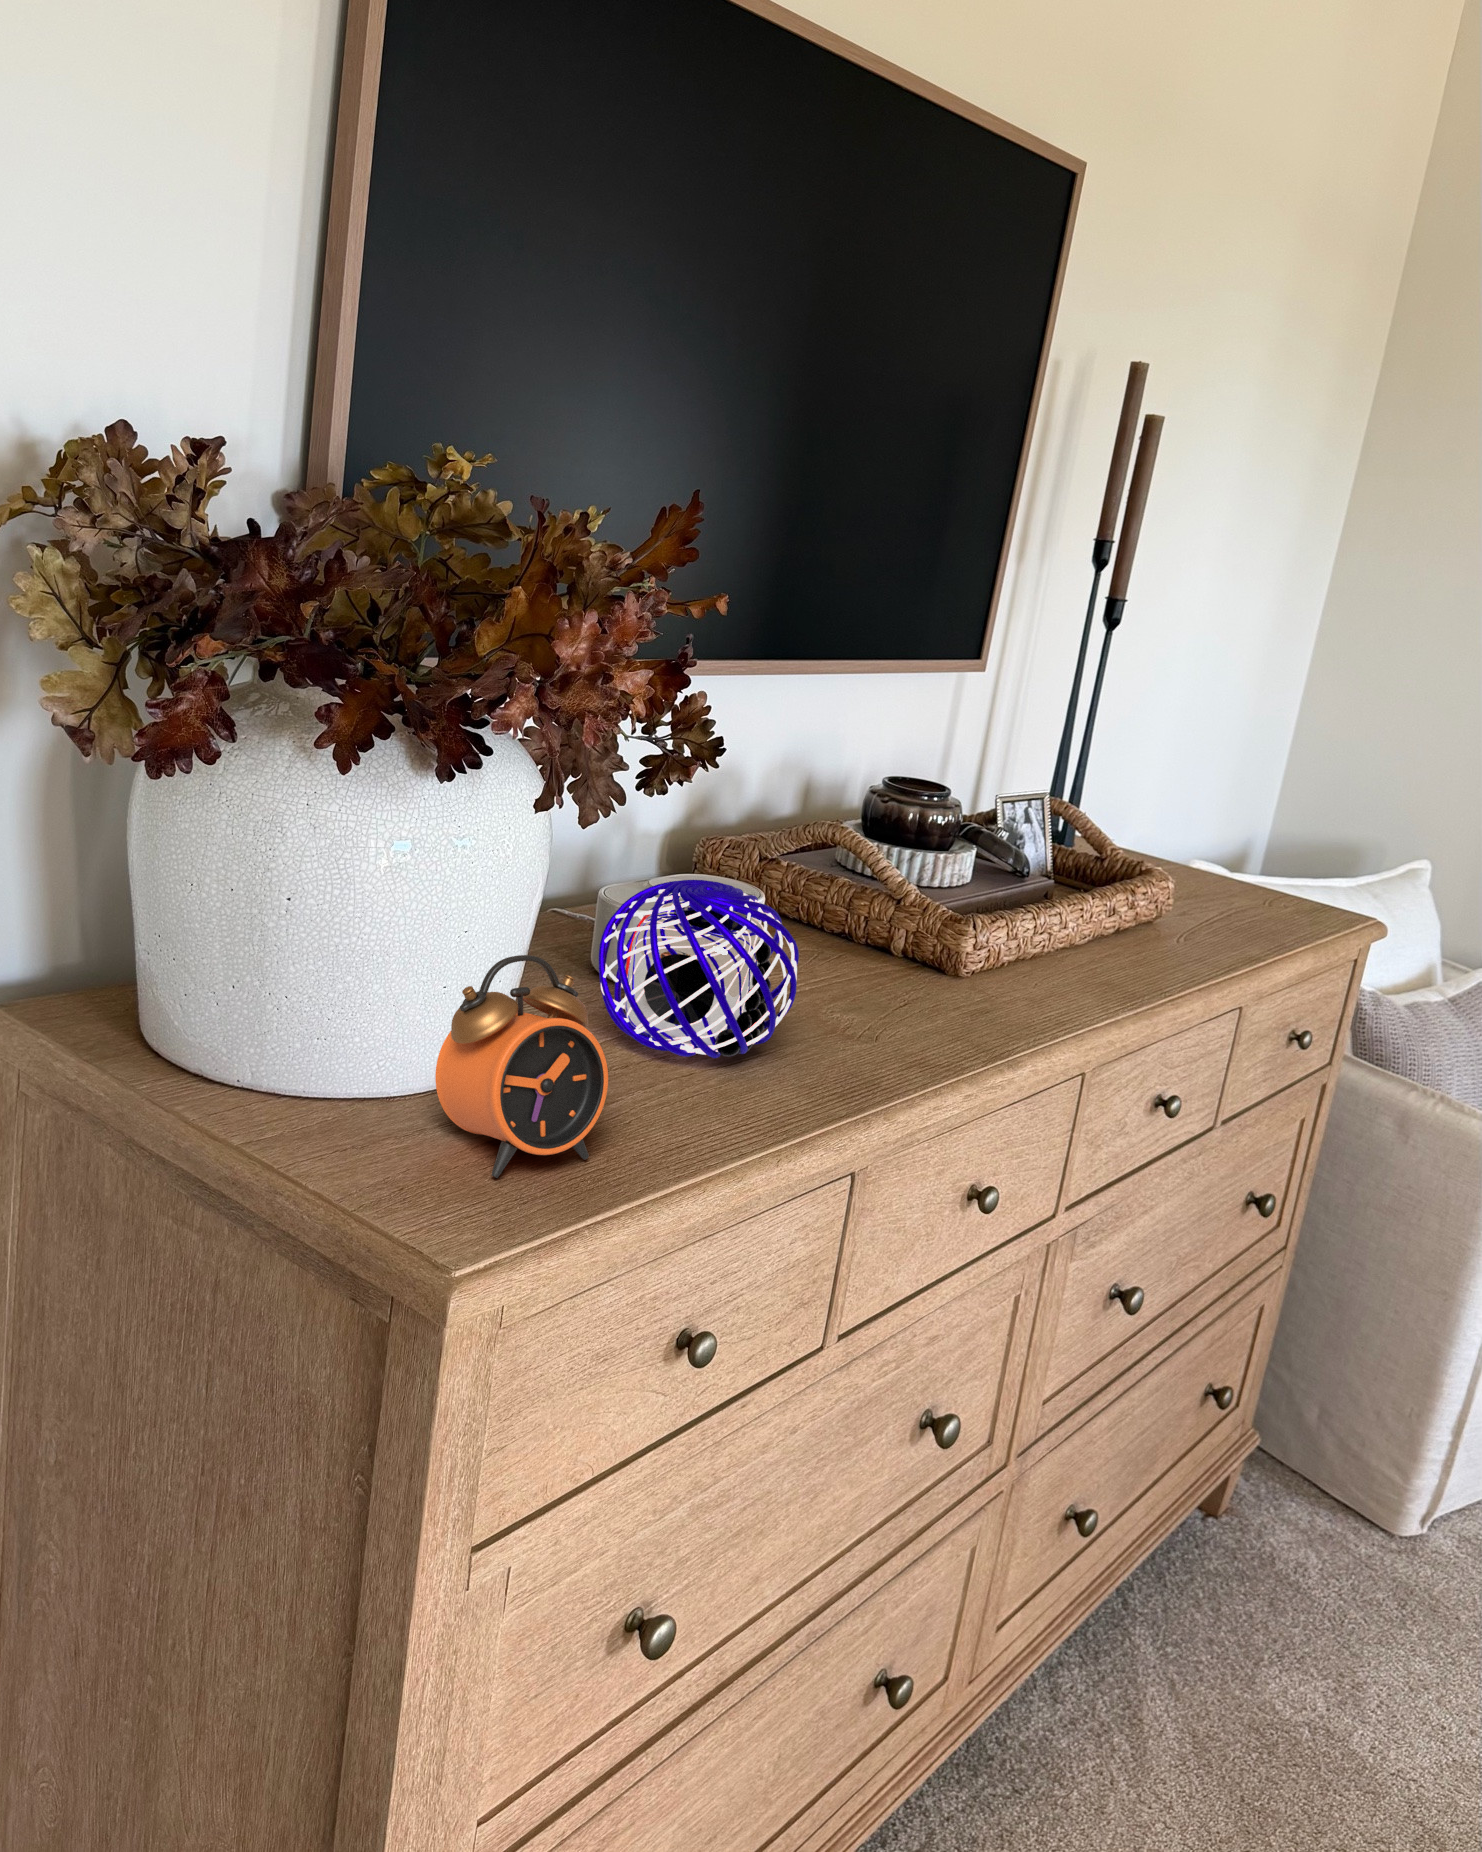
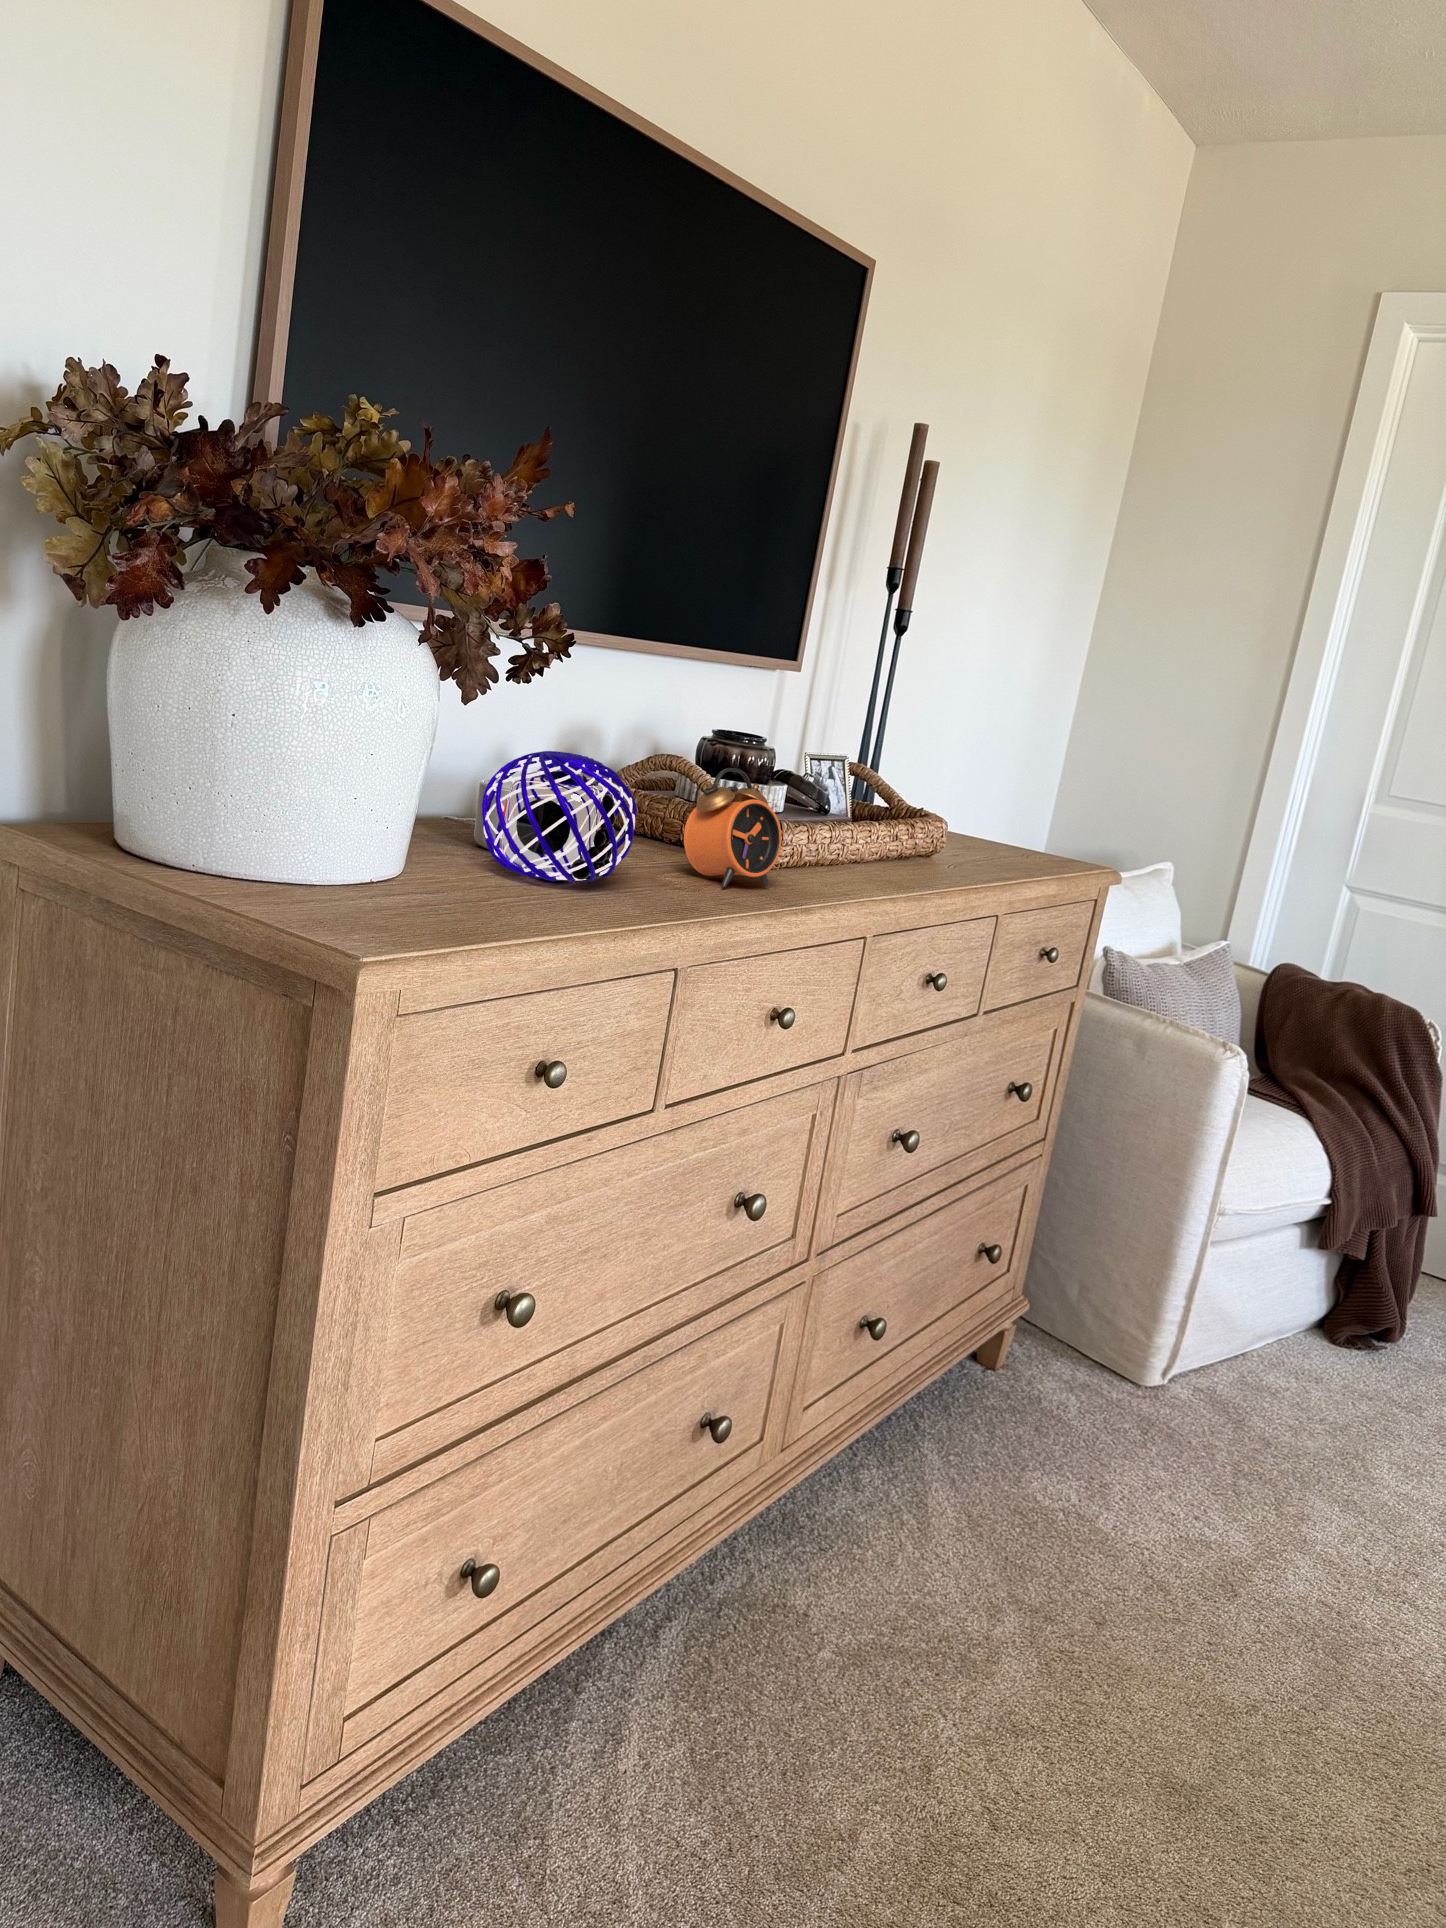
alarm clock: present [435,955,608,1178] -> present [684,768,782,888]

